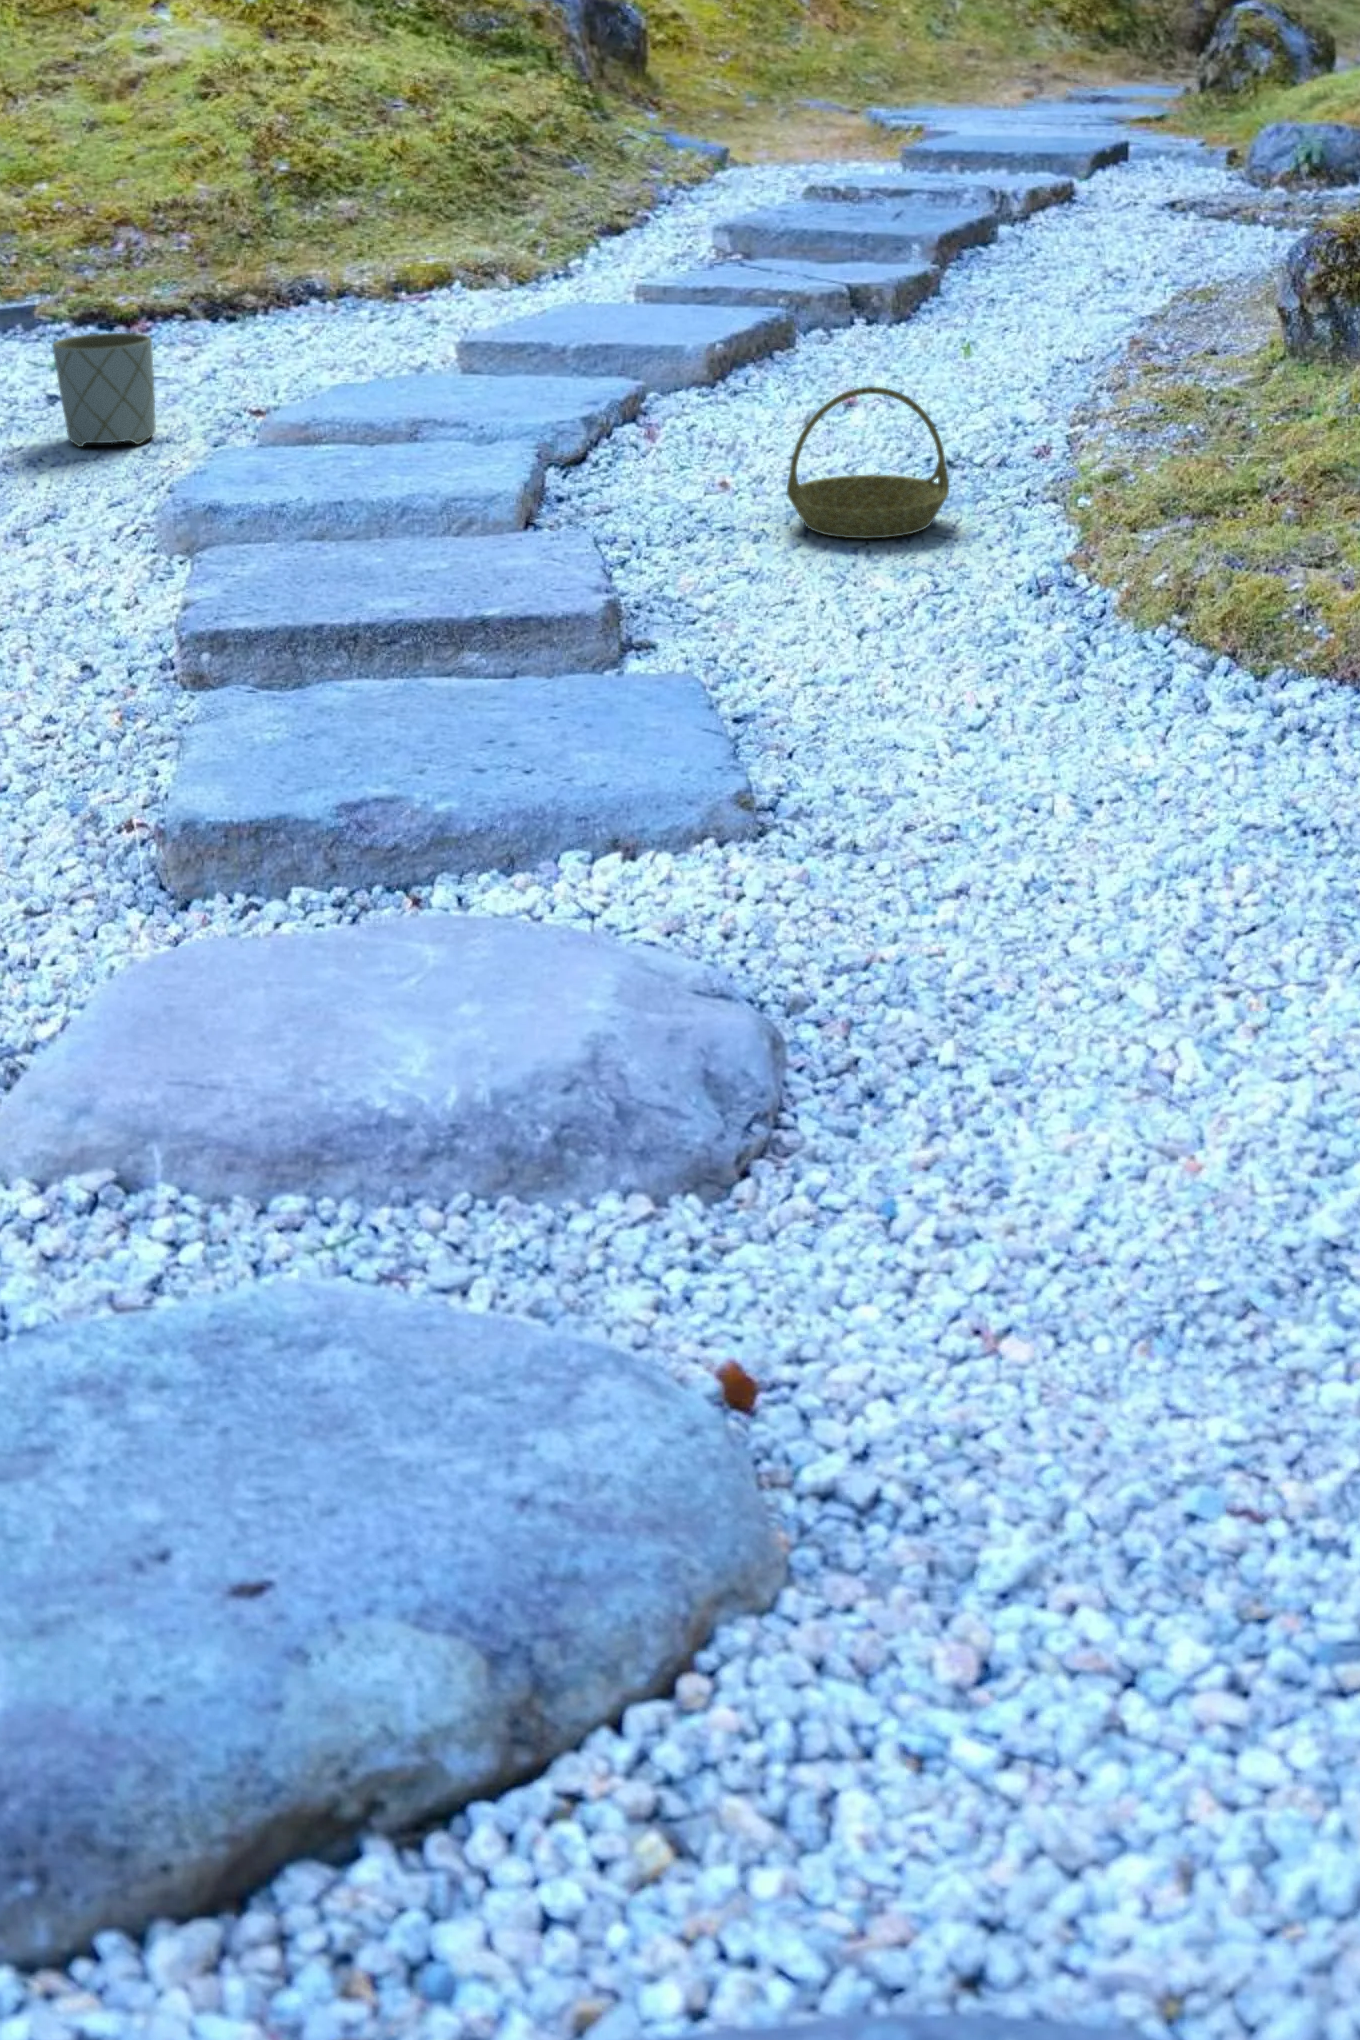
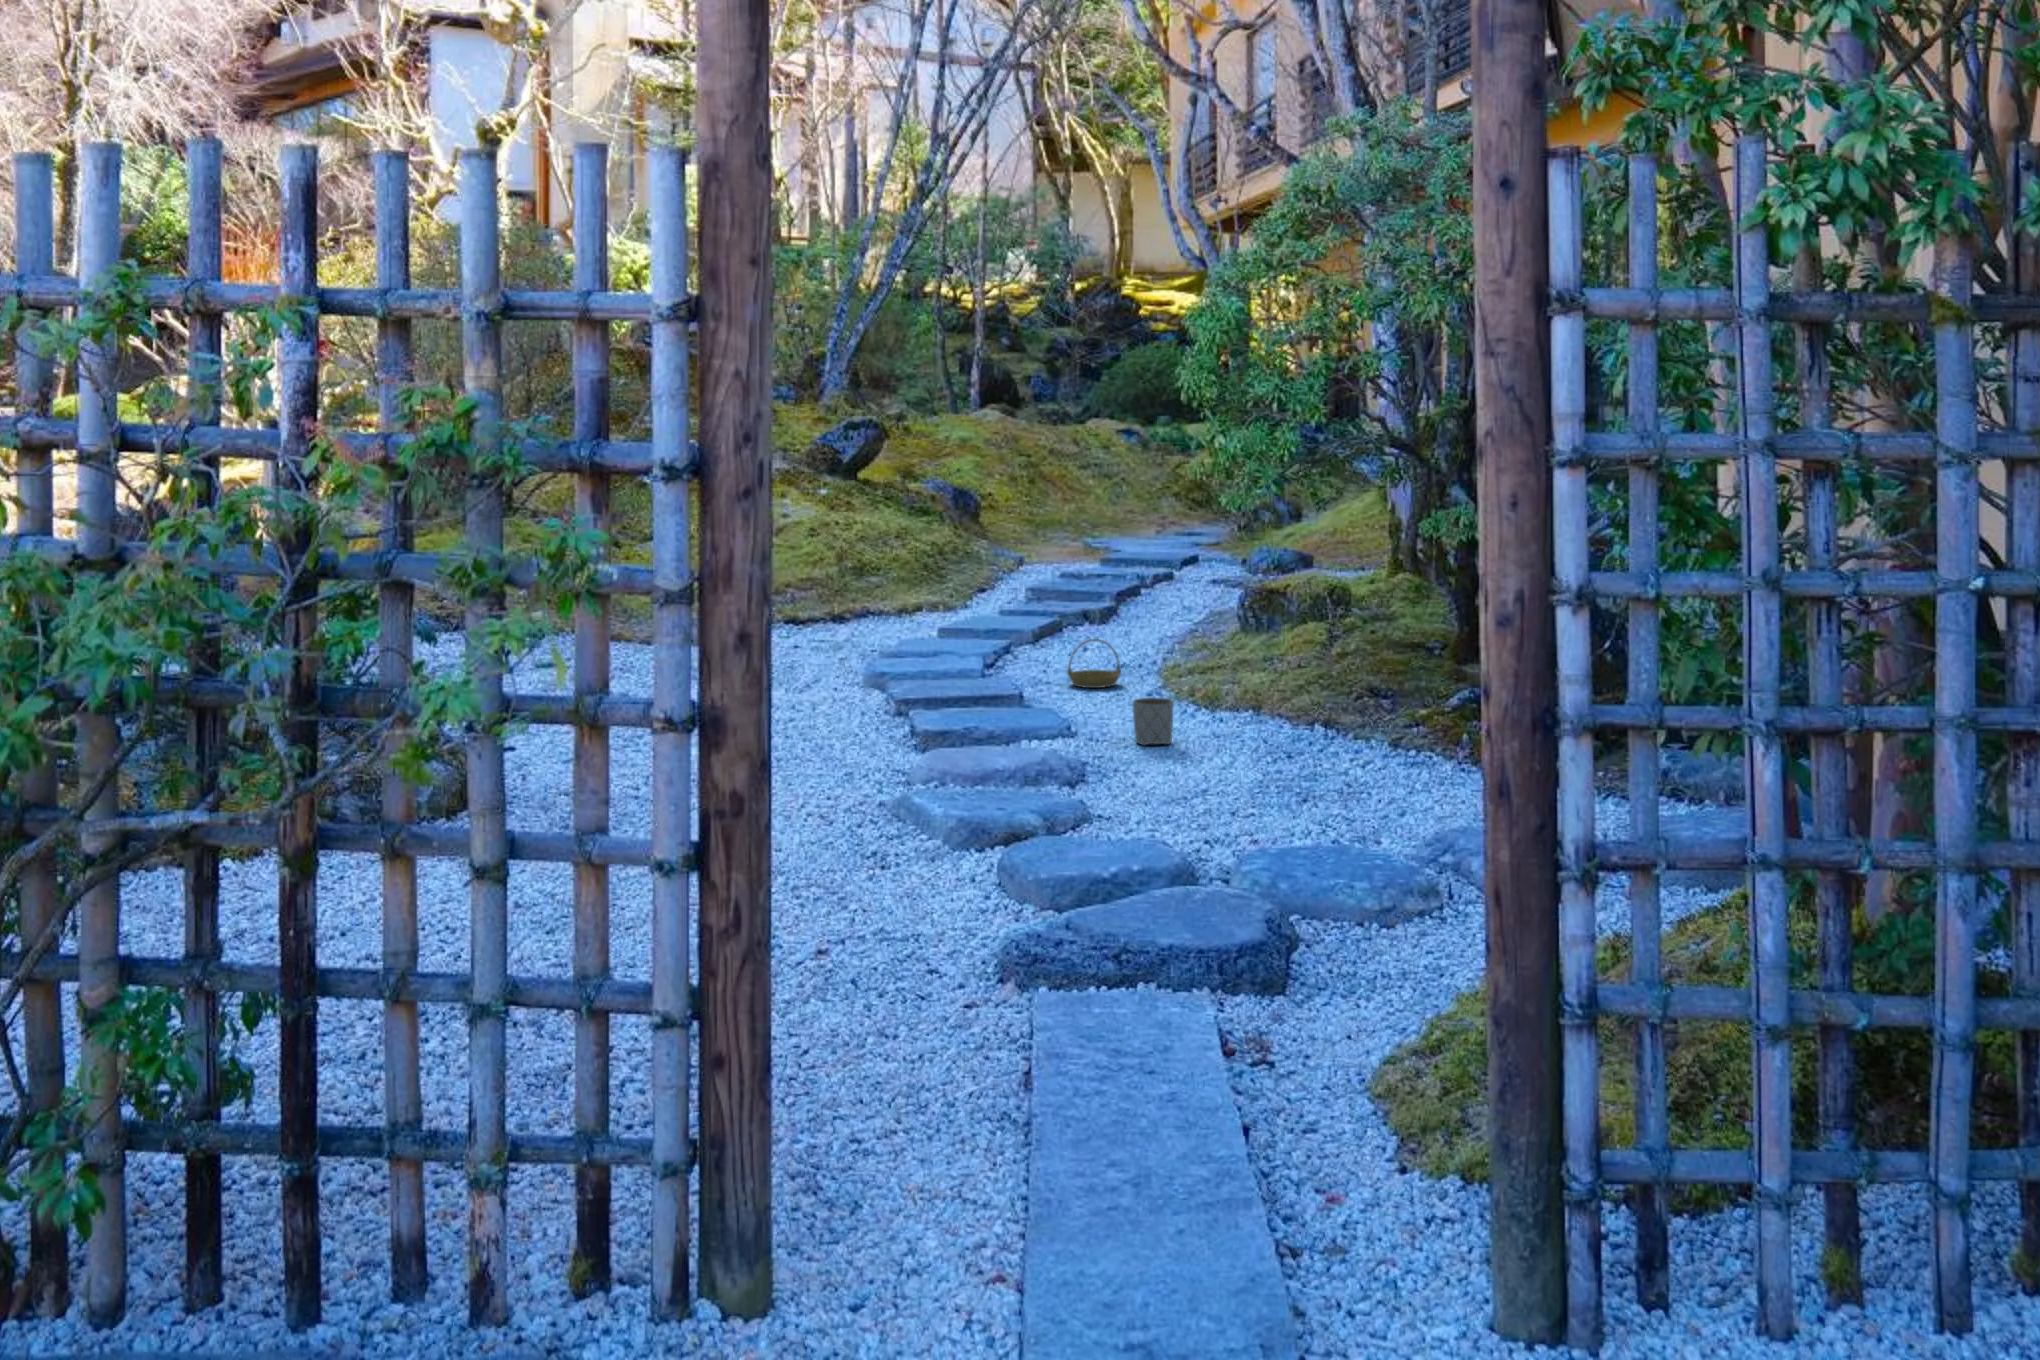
planter: present [53,333,156,447] -> present [1133,698,1174,746]

